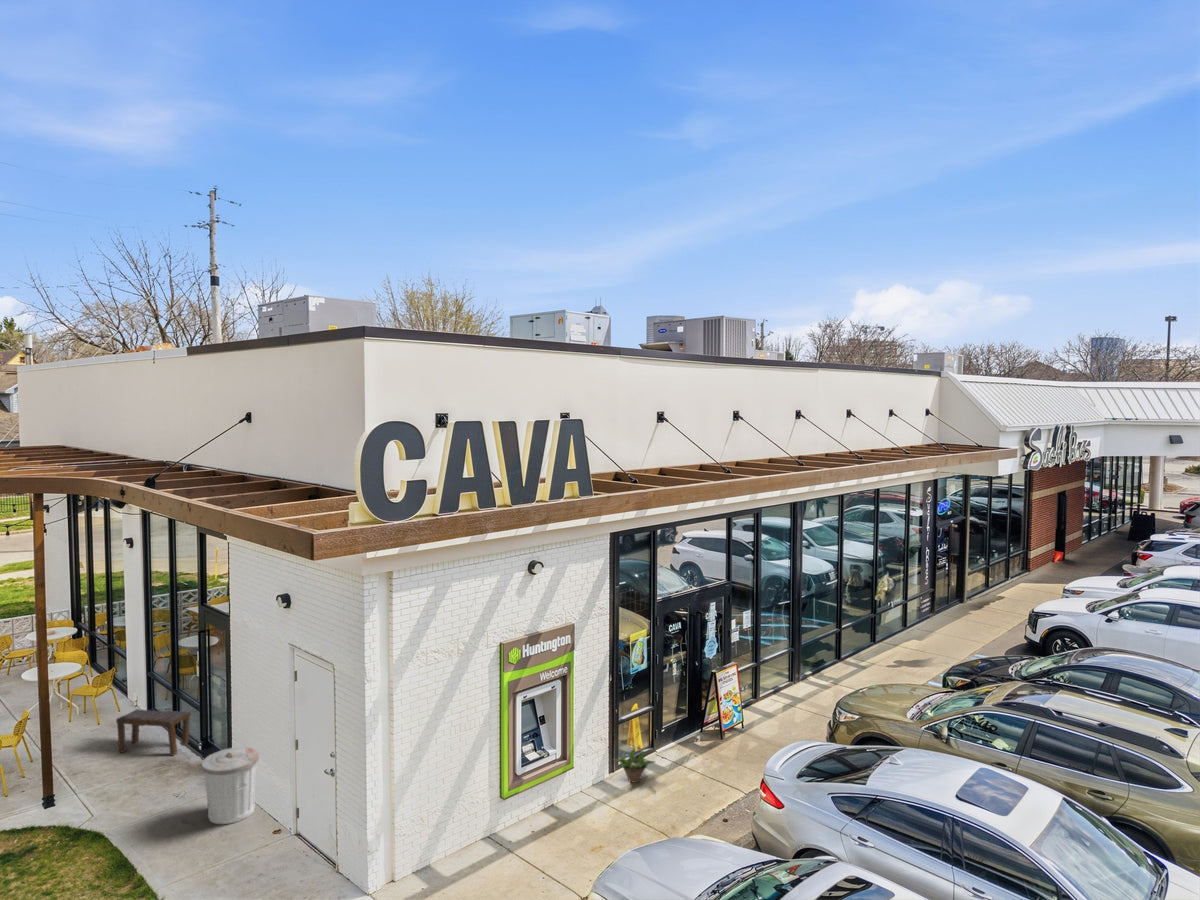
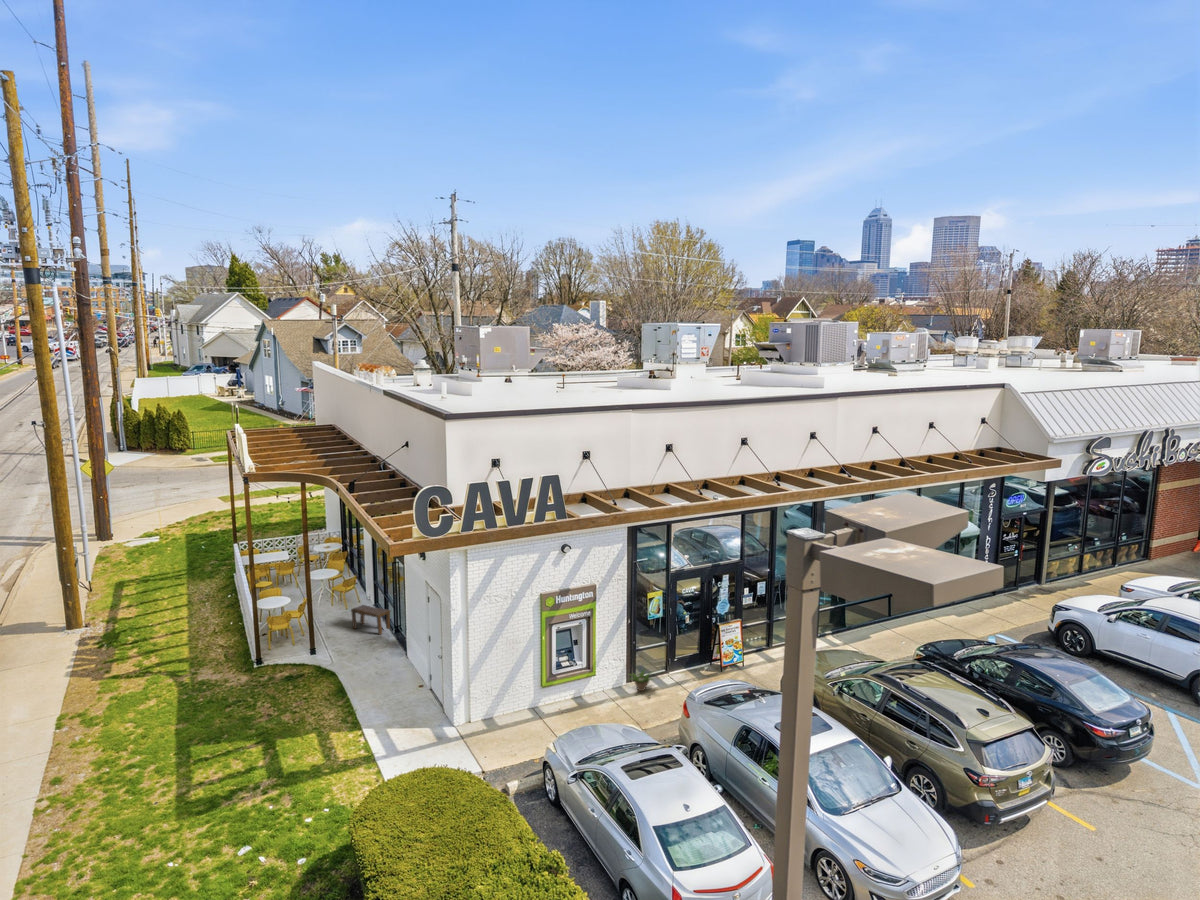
trash can: present [202,747,259,824] -> none [384,635,415,678]

